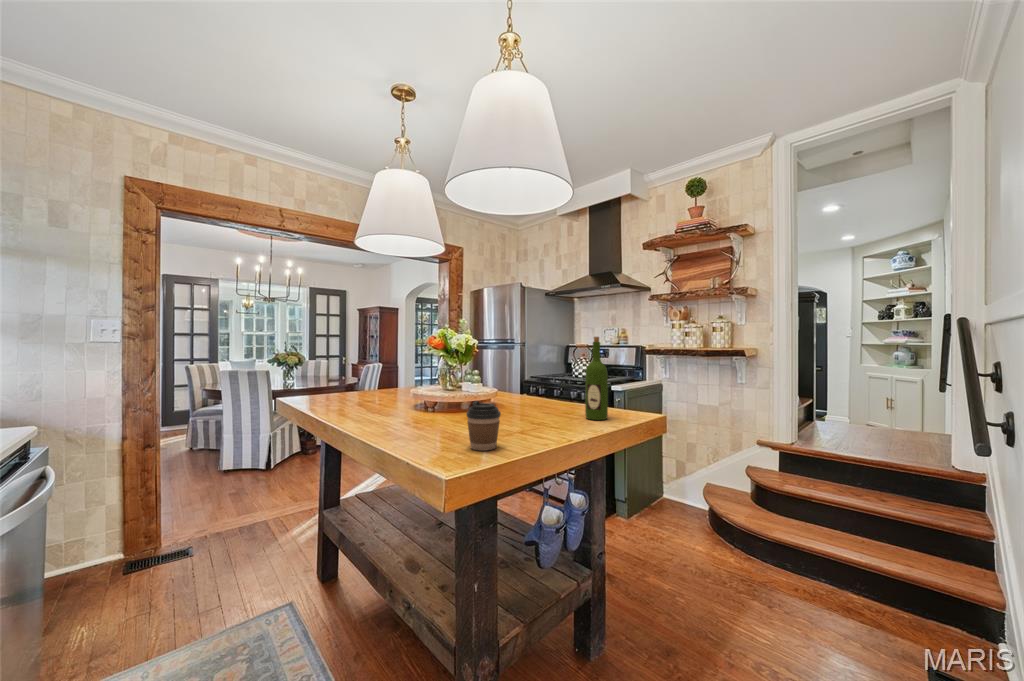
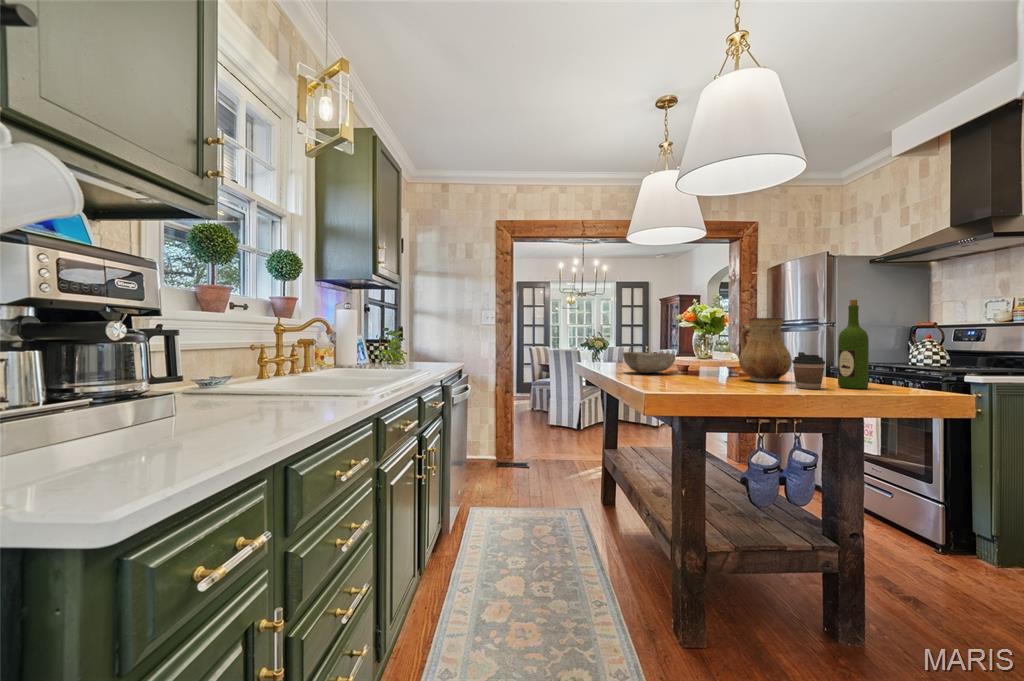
ceramic pitcher: none [496,350,546,419] -> present [739,318,792,382]
bowl: none [362,387,427,416] -> present [623,352,675,373]
coffee cup: present [466,401,501,451] -> present [792,352,825,389]

